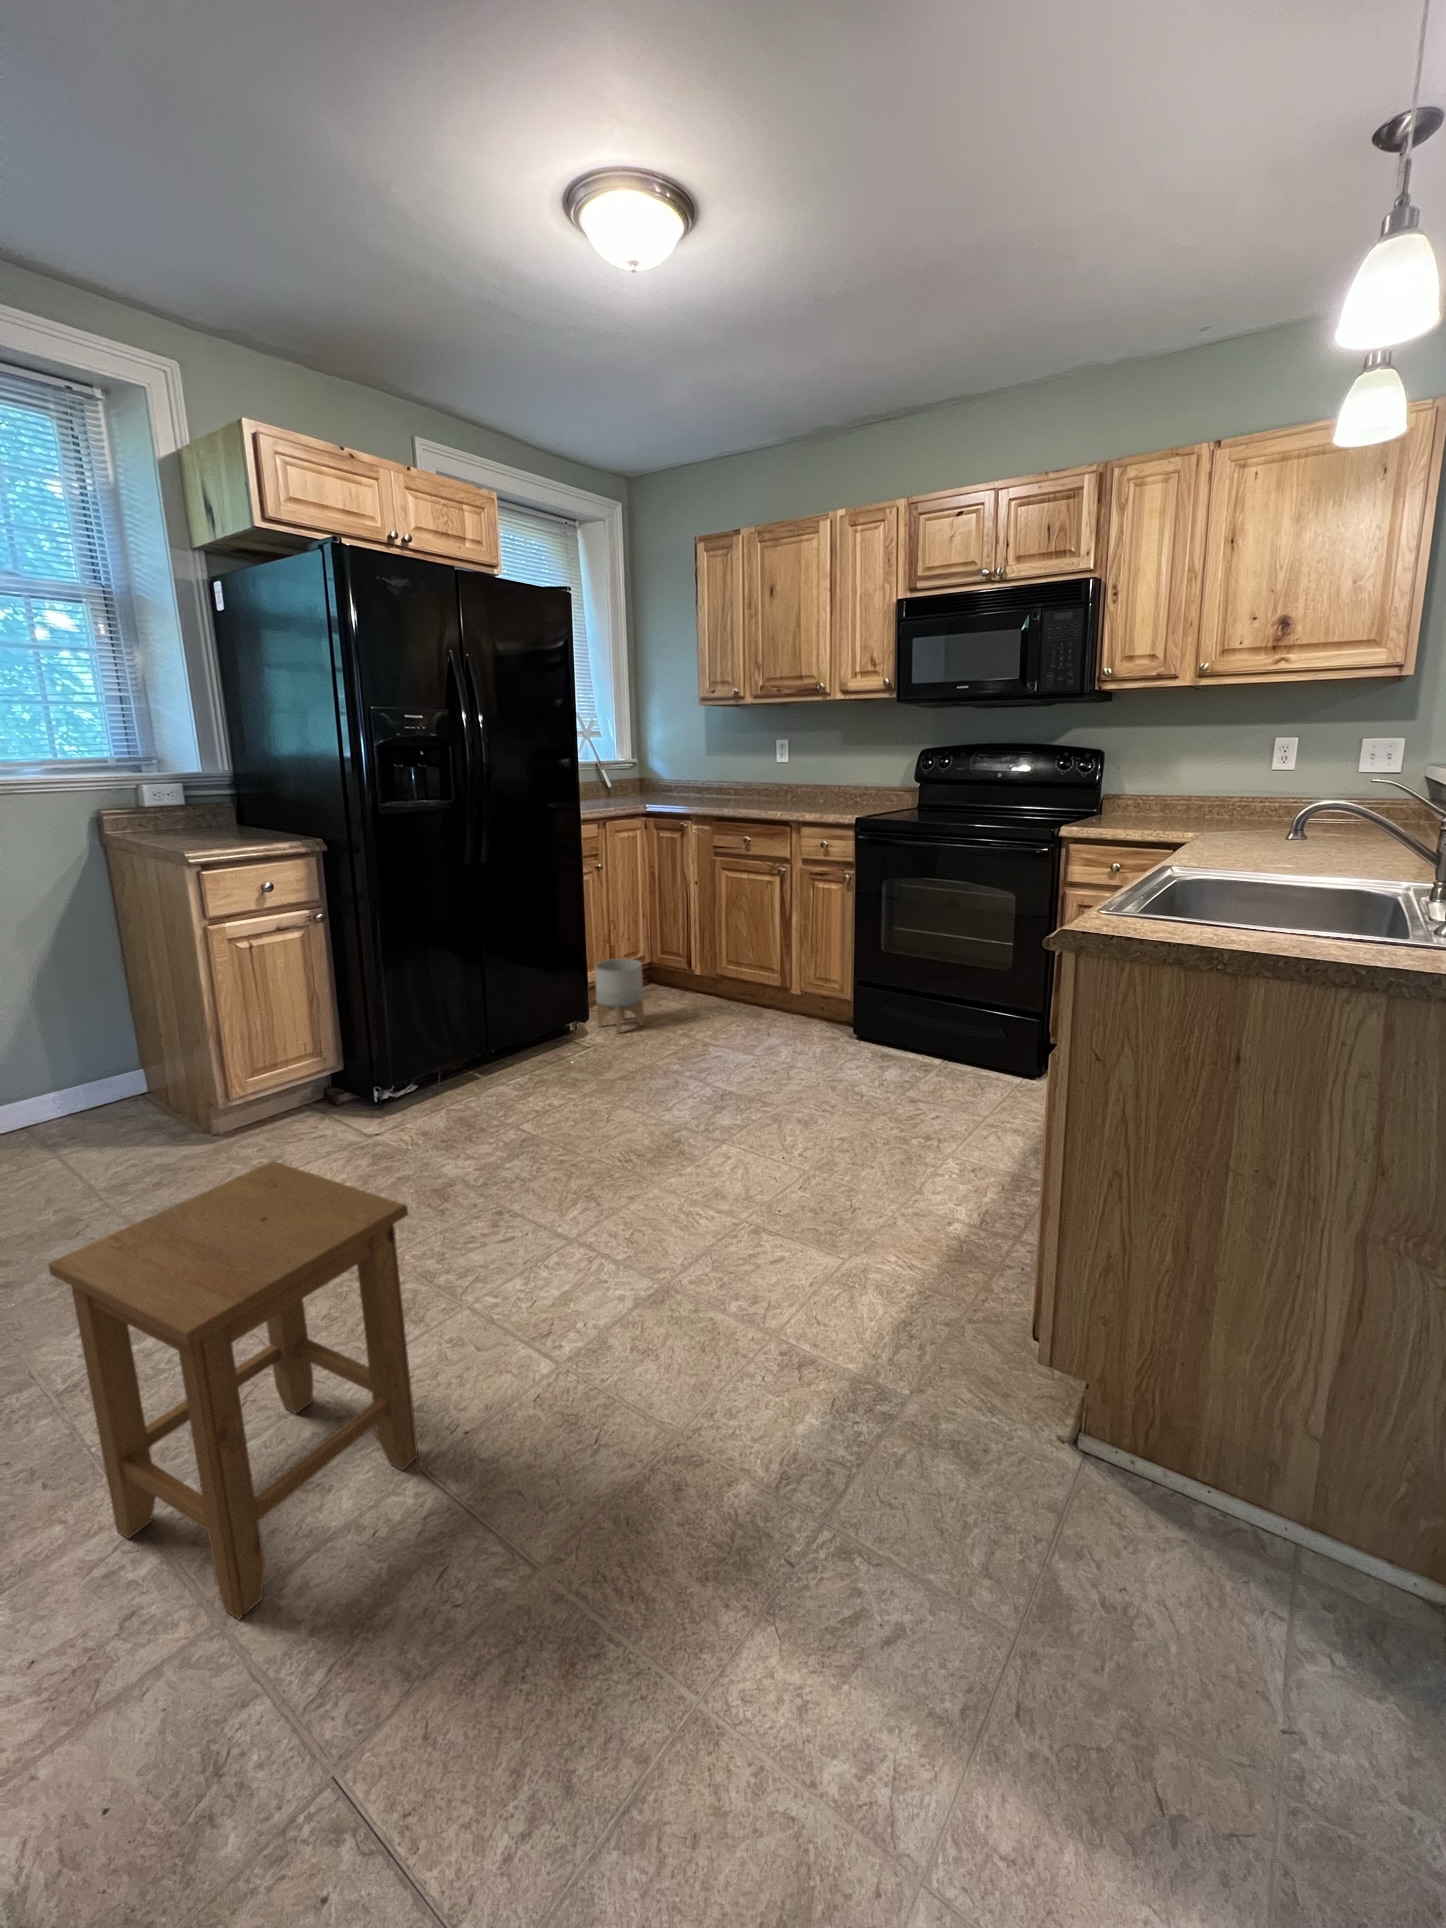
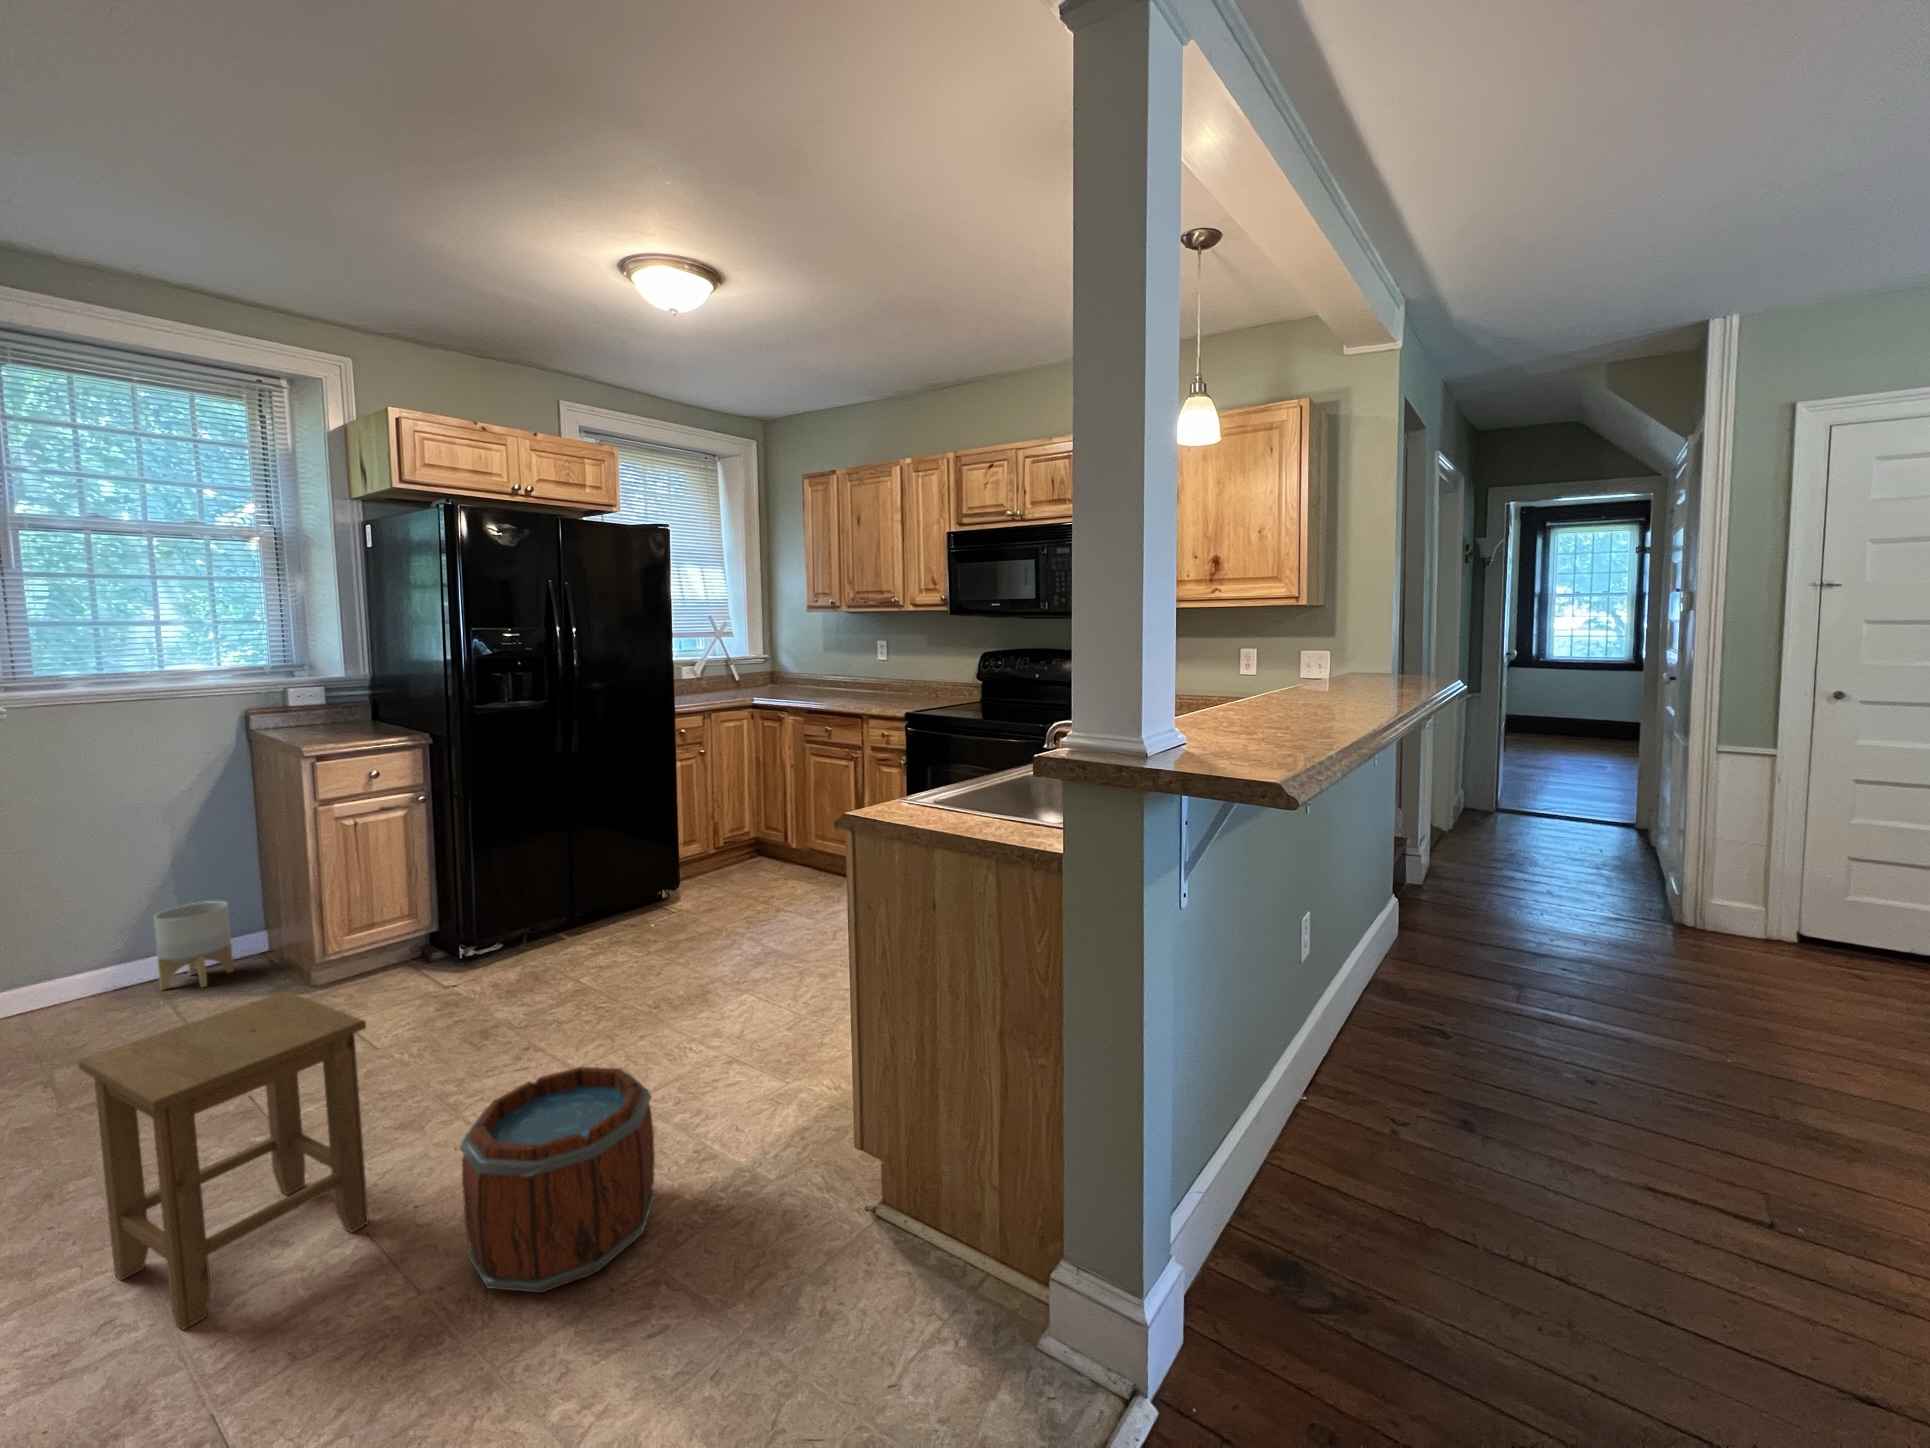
planter: present [595,959,644,1033] -> present [154,901,234,990]
bucket: none [572,1260,797,1569] -> present [460,1067,656,1293]

